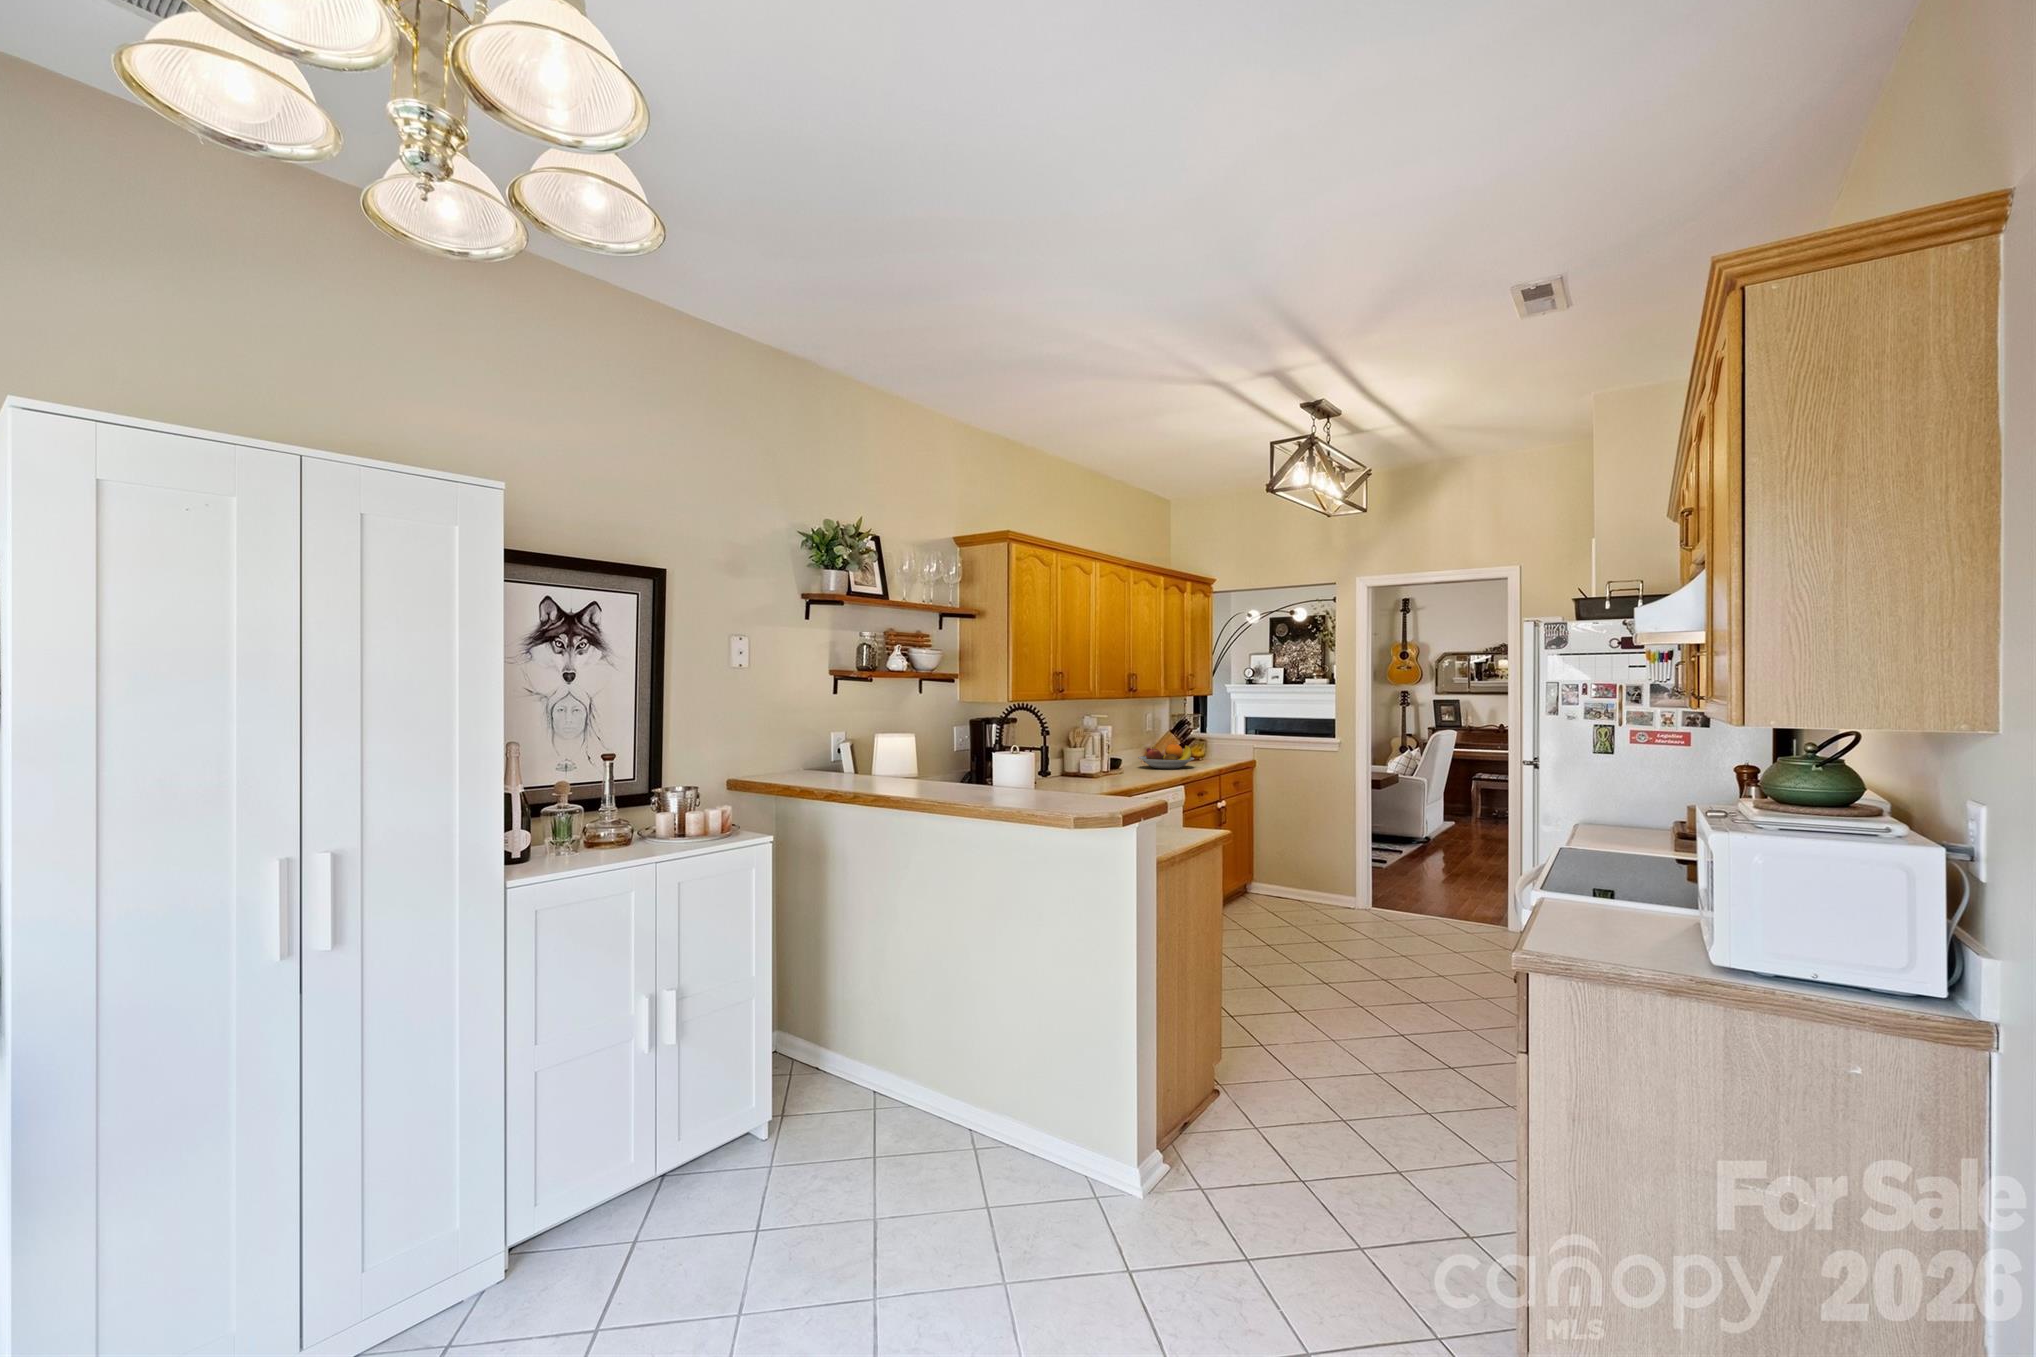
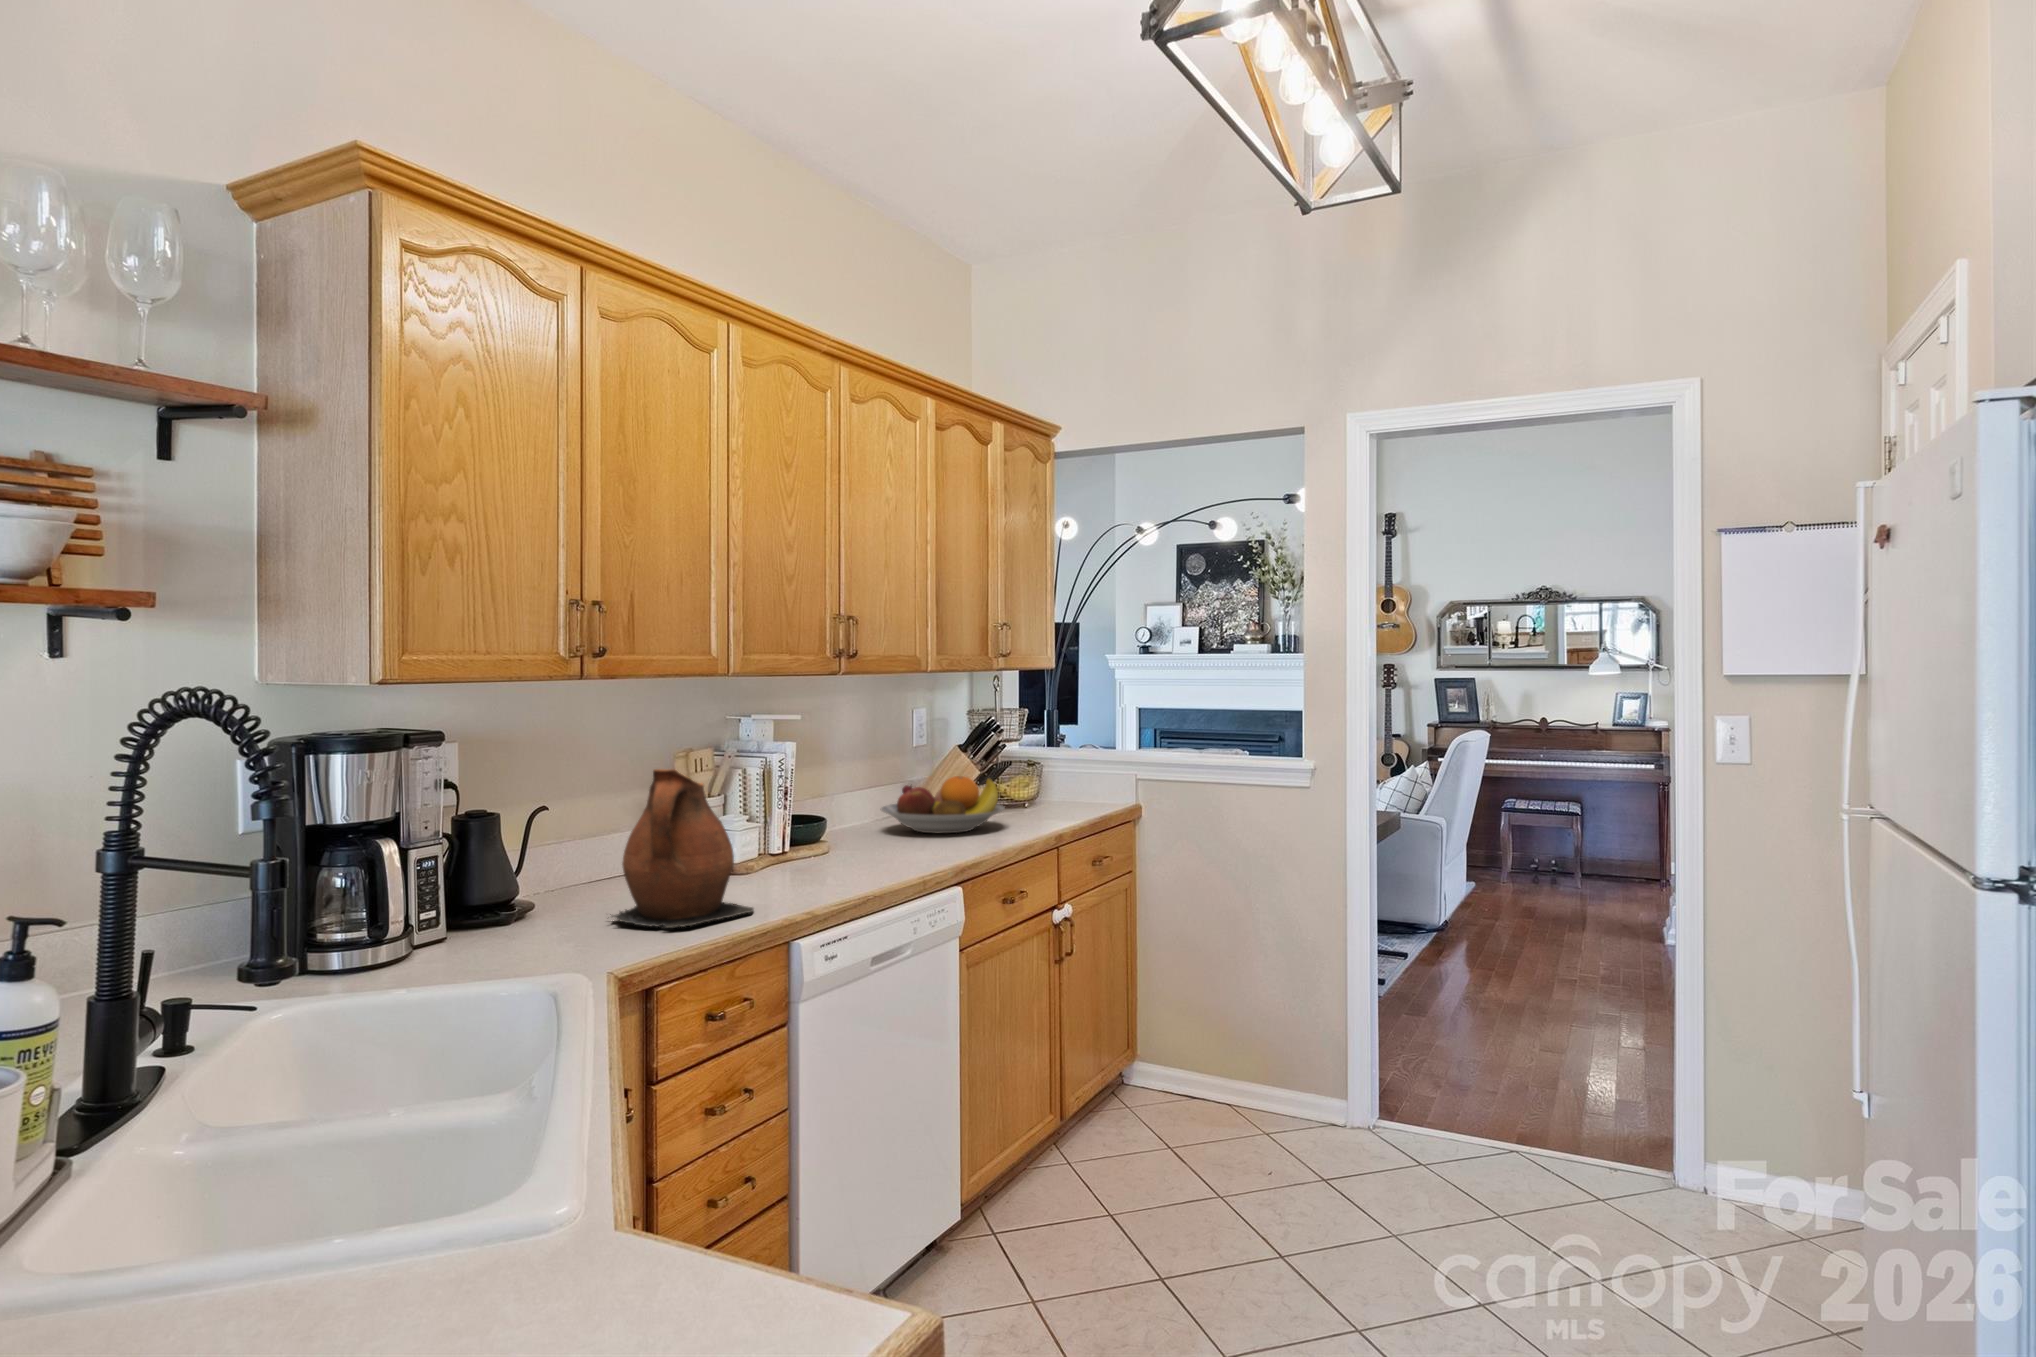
ceramic pitcher: none [1066,733,1117,788] -> present [610,769,753,928]

